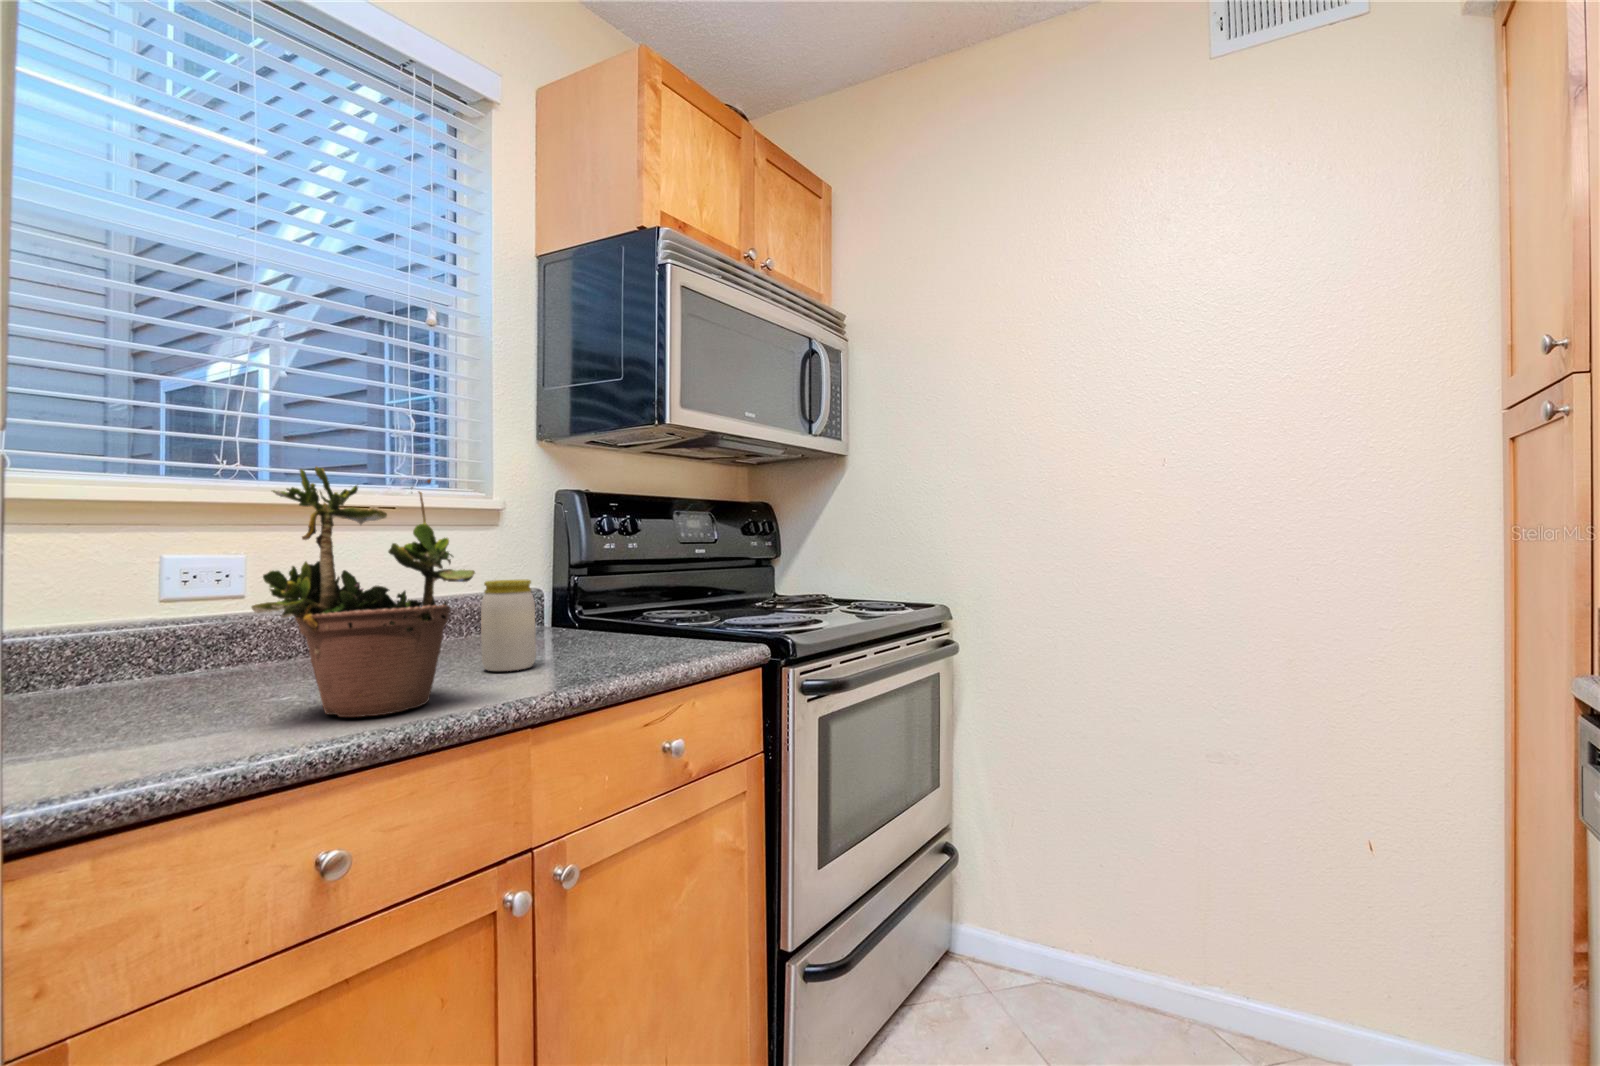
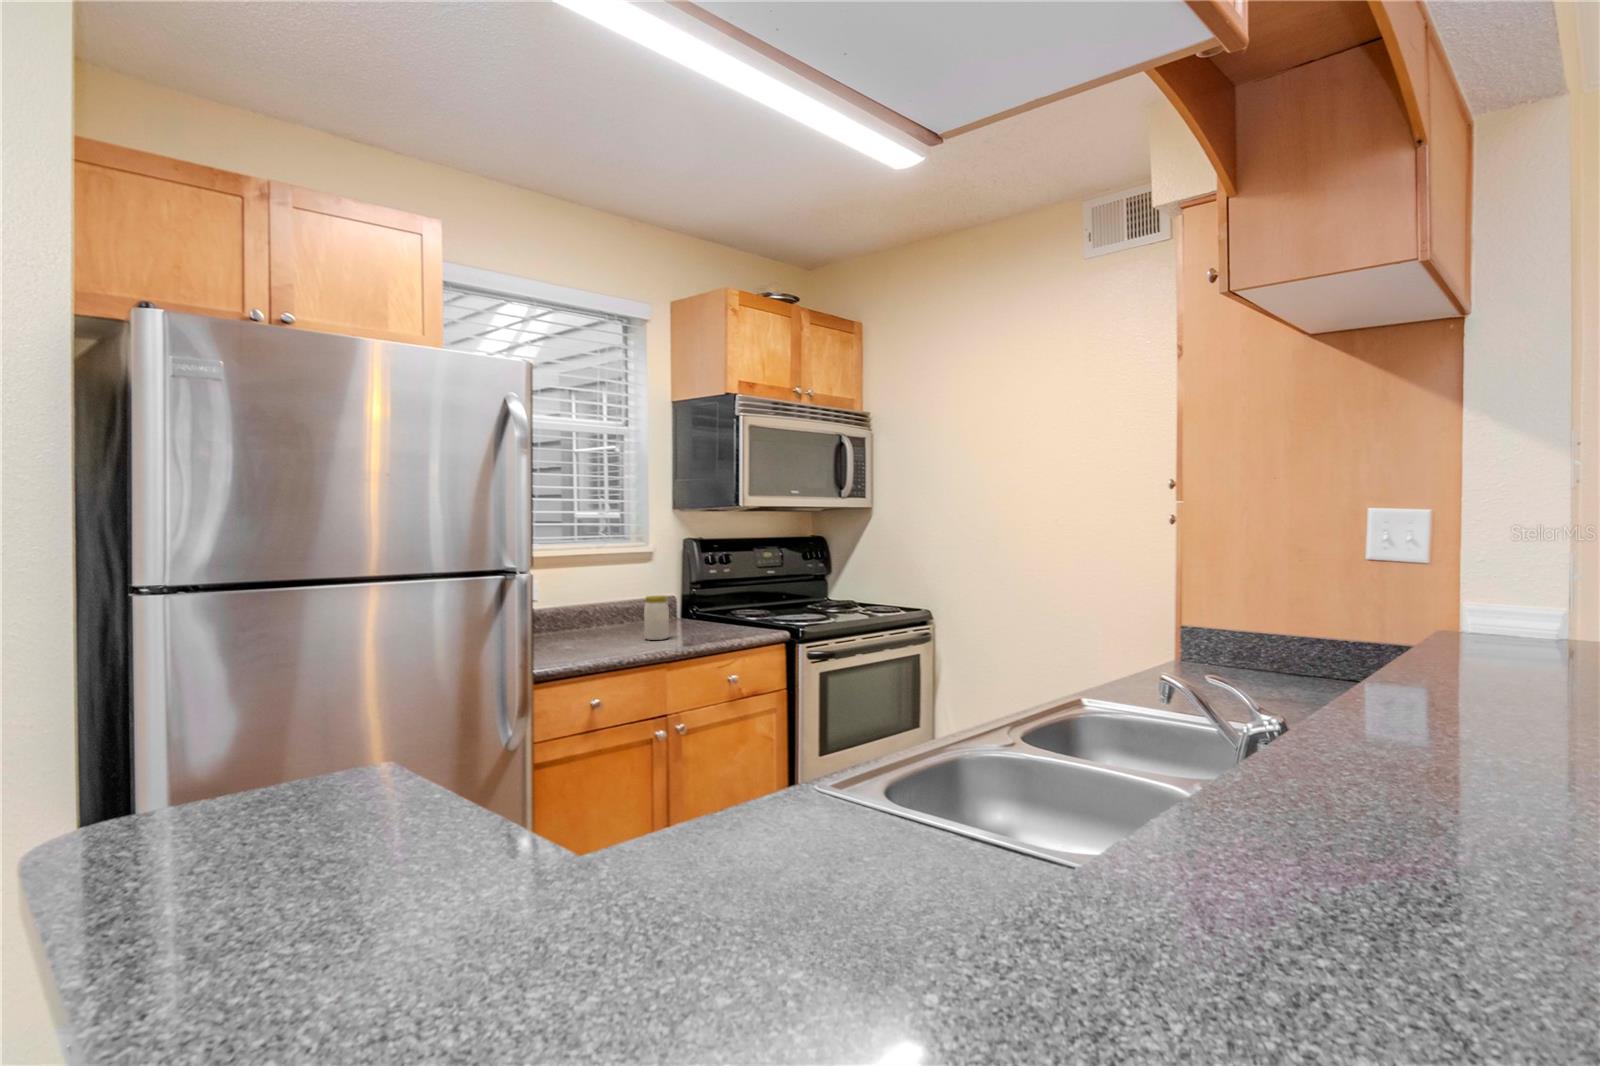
potted plant: present [252,467,475,717] -> none [561,545,643,655]

